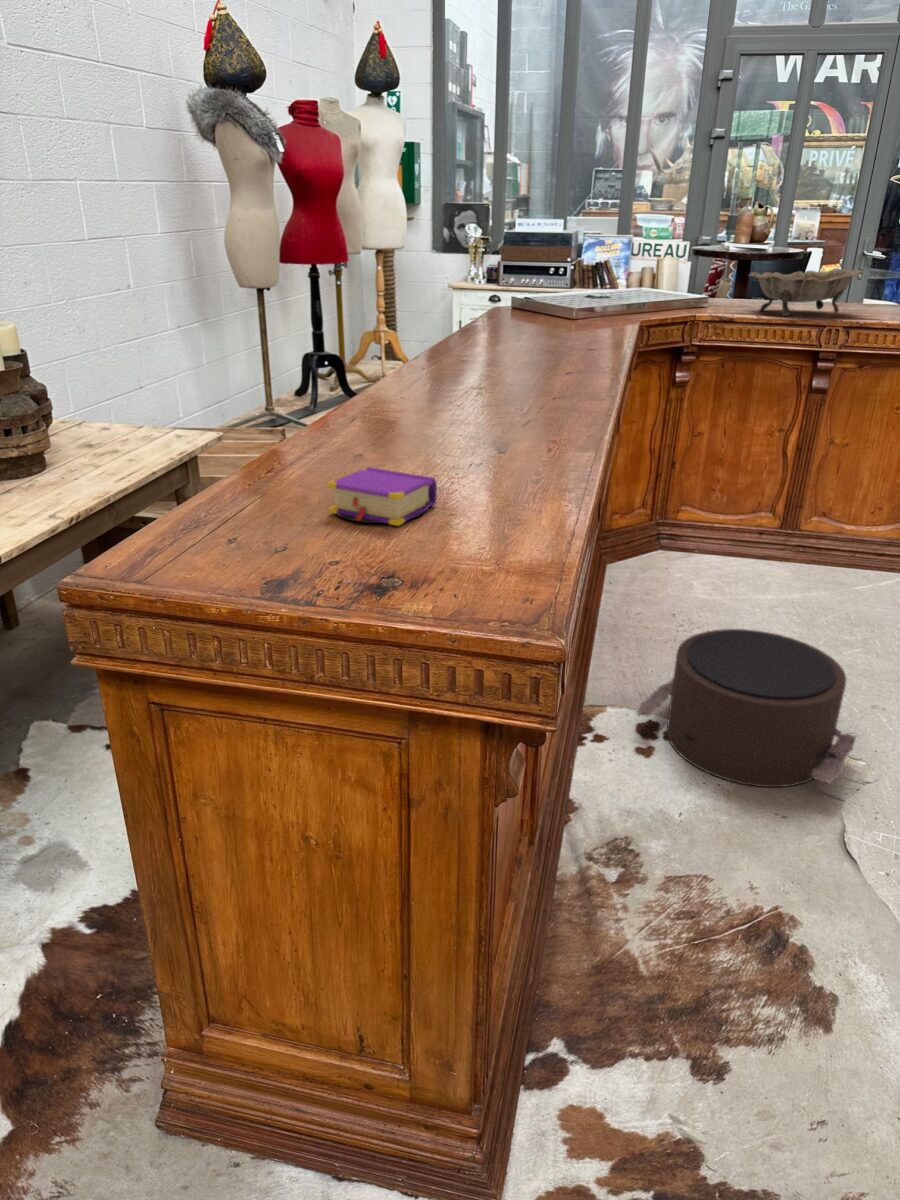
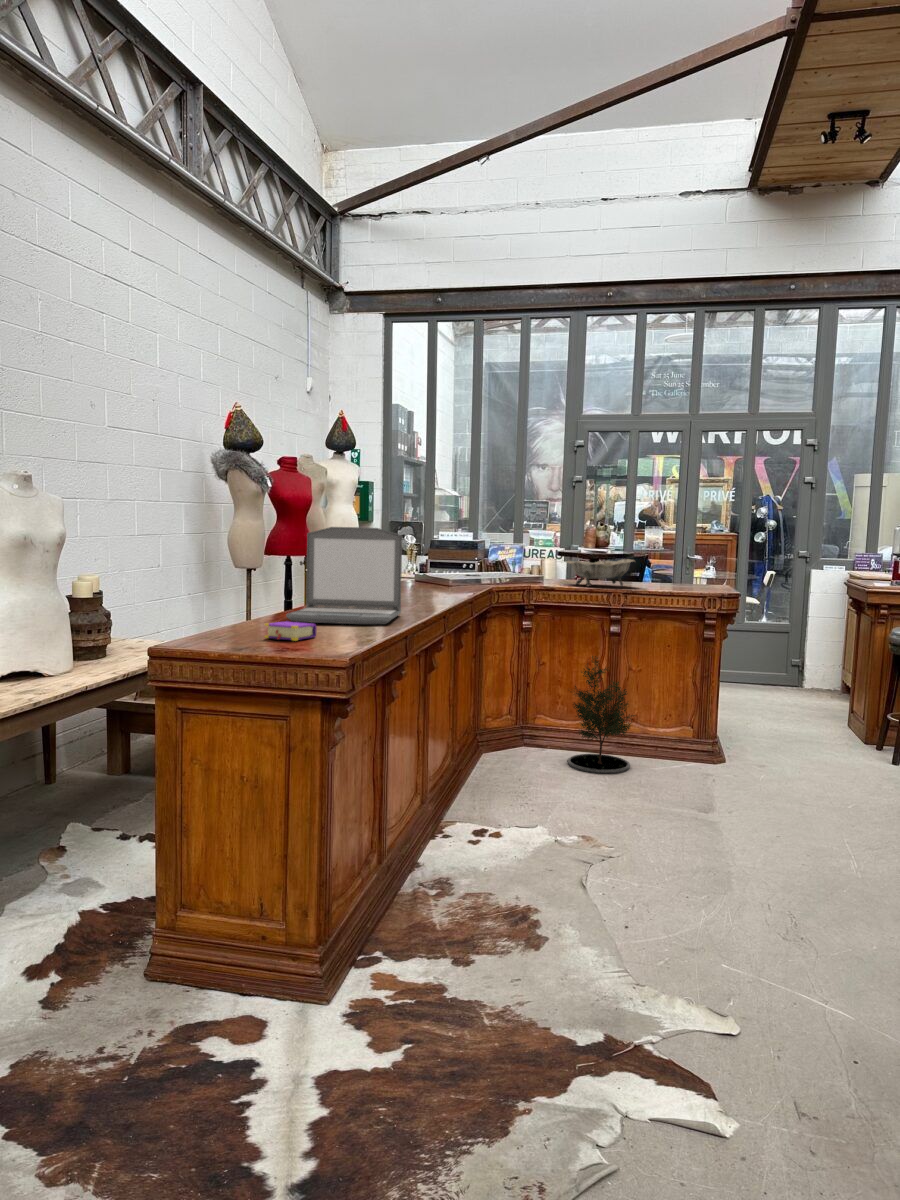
laptop: none [354,235,566,447] -> present [286,527,402,624]
potted tree: none [729,426,839,599] -> present [567,656,635,774]
pouf: present [636,629,856,787] -> none [469,769,608,859]

